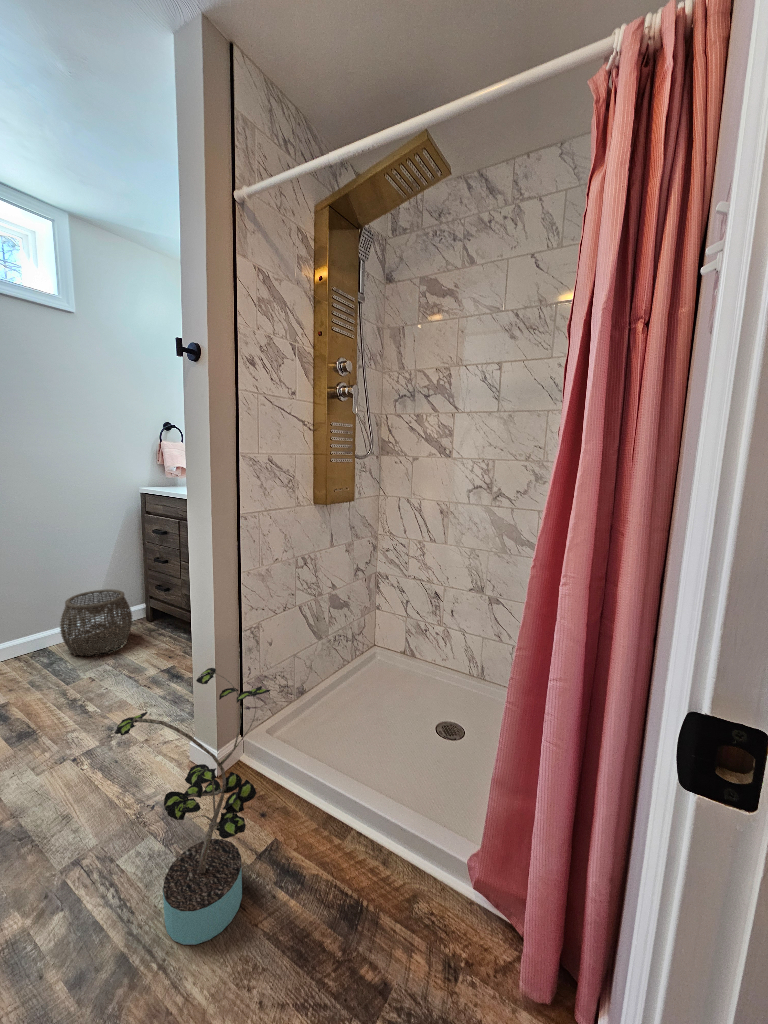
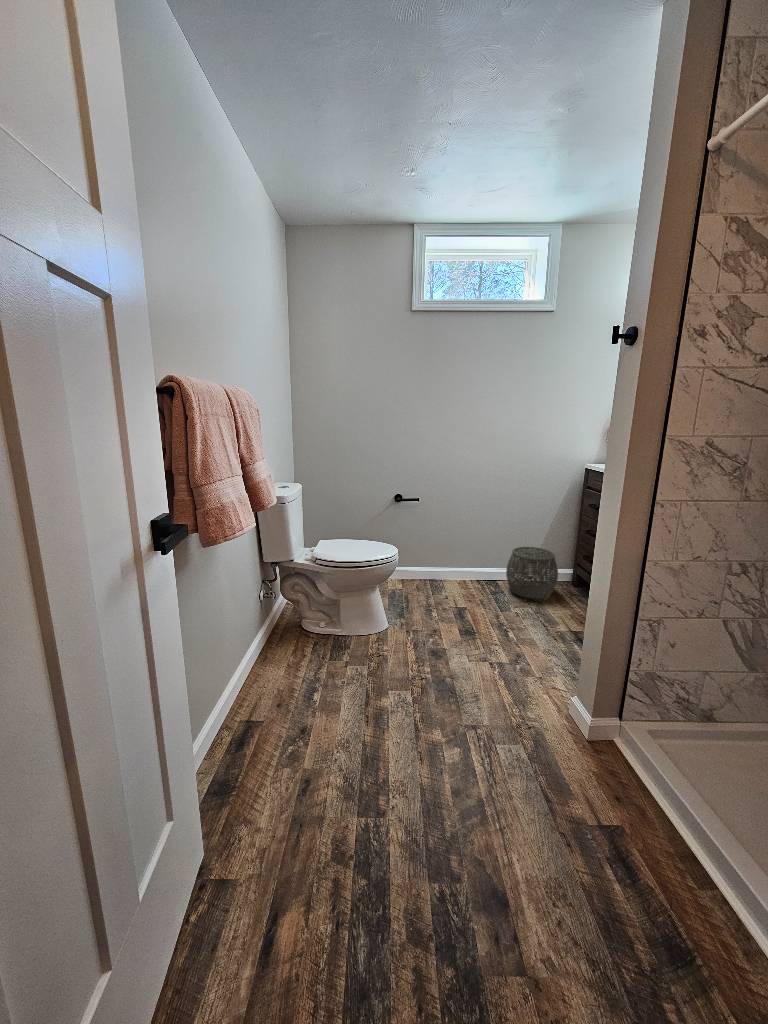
potted plant: present [115,668,270,945] -> none [502,633,633,849]

